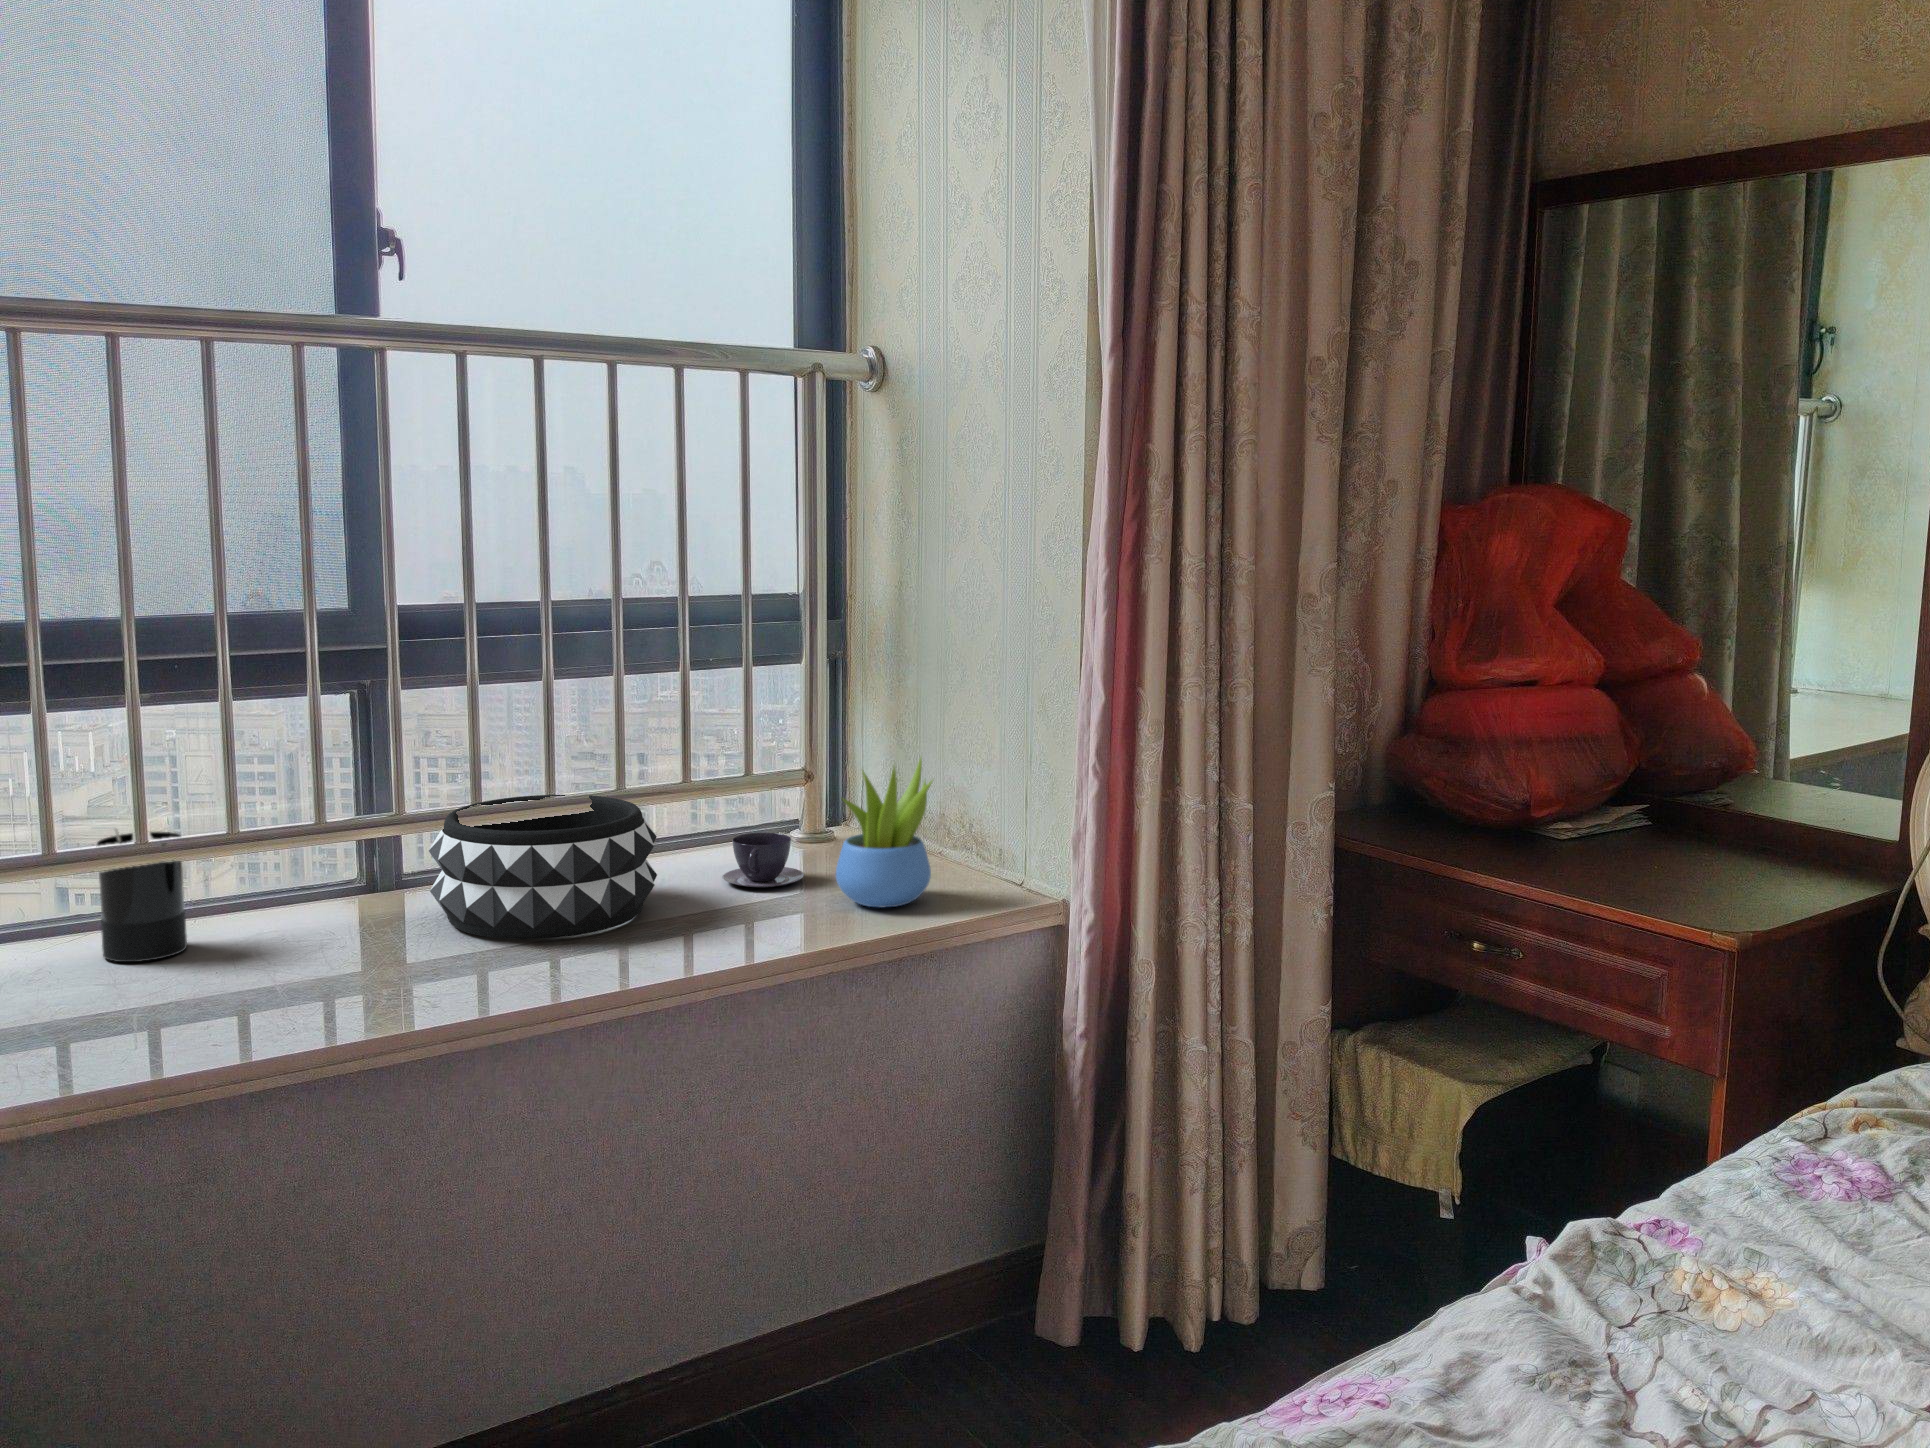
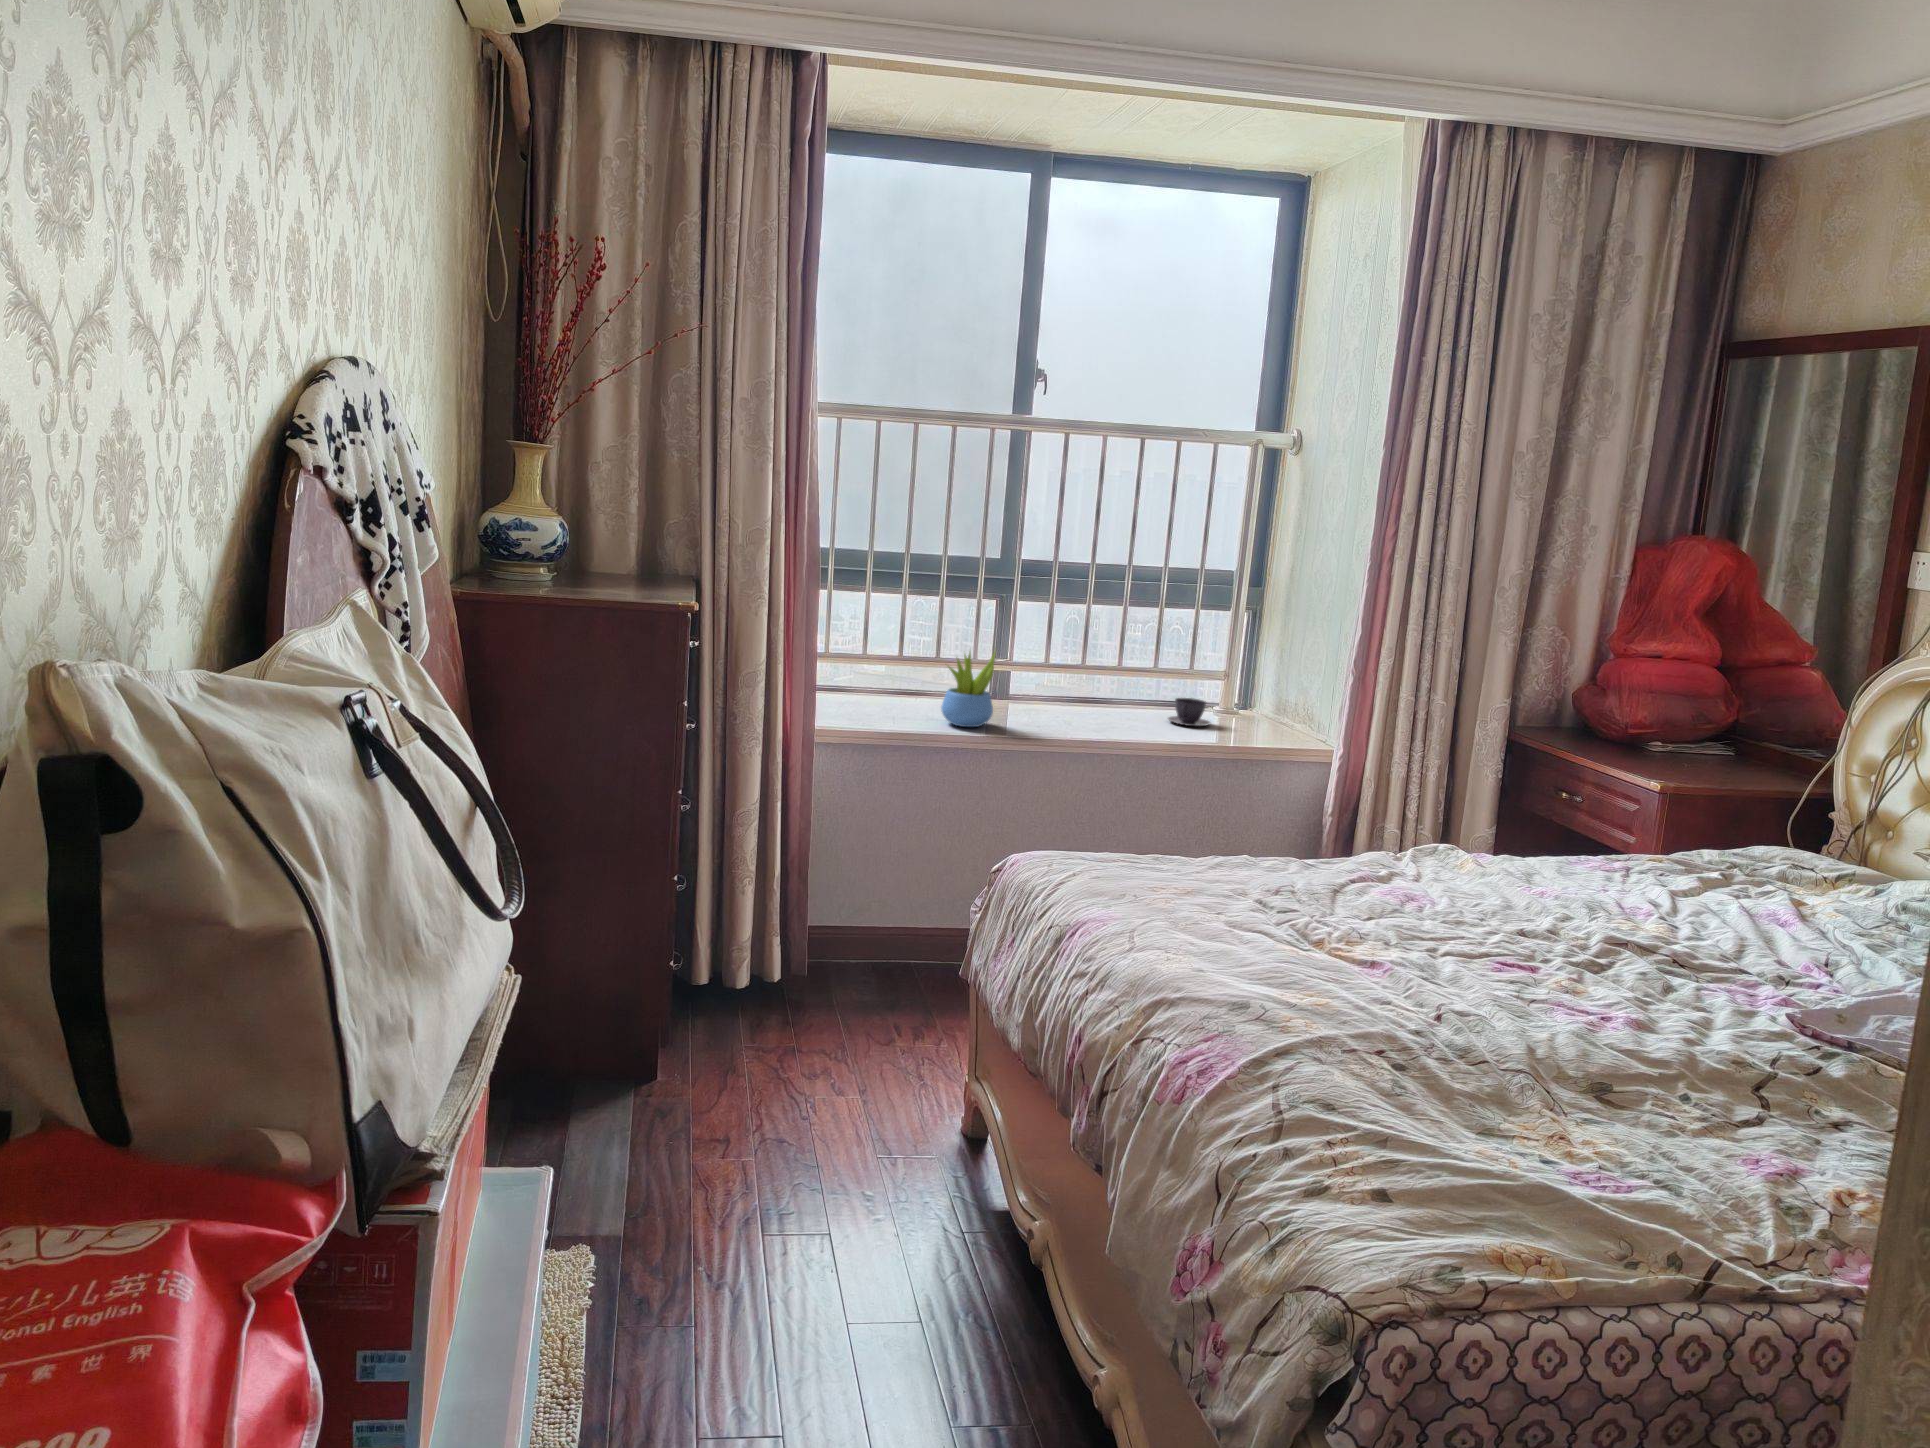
succulent plant: present [836,758,932,907] -> present [941,652,996,727]
decorative bowl: present [429,795,657,939] -> none [1022,661,1134,729]
candle: present [97,827,187,962] -> none [881,647,919,710]

